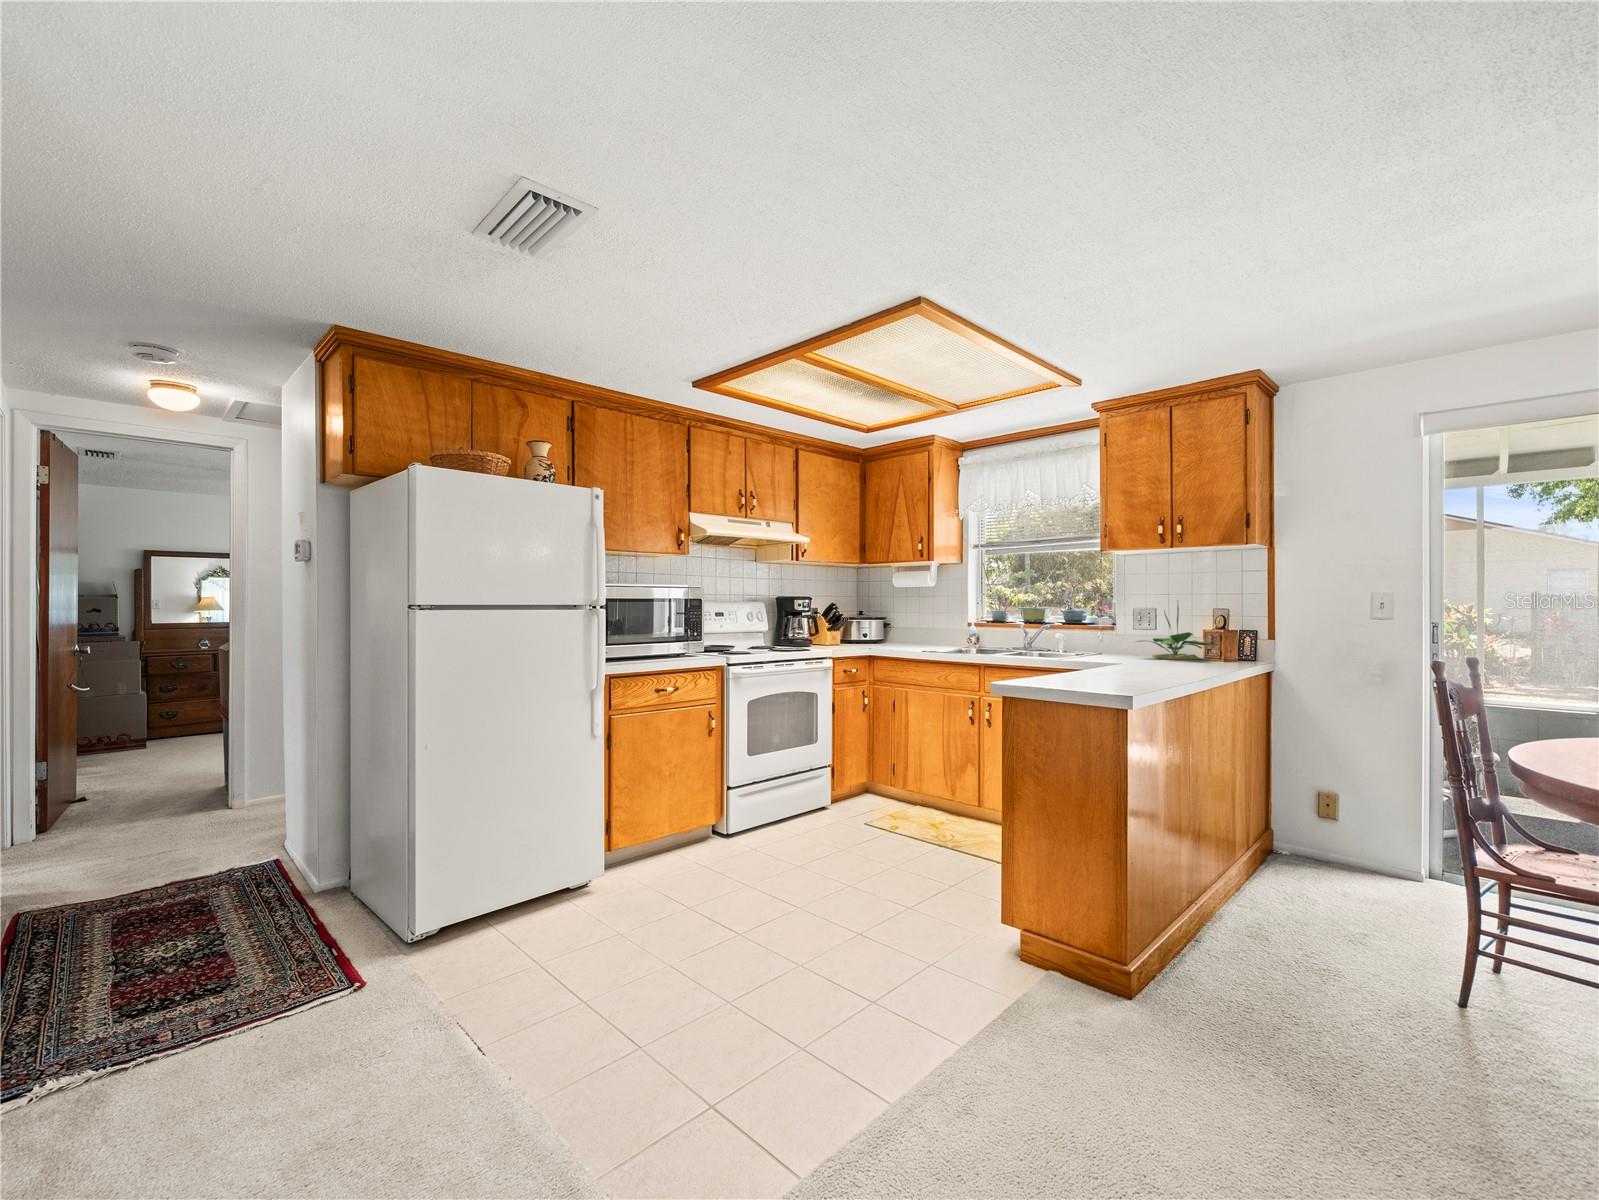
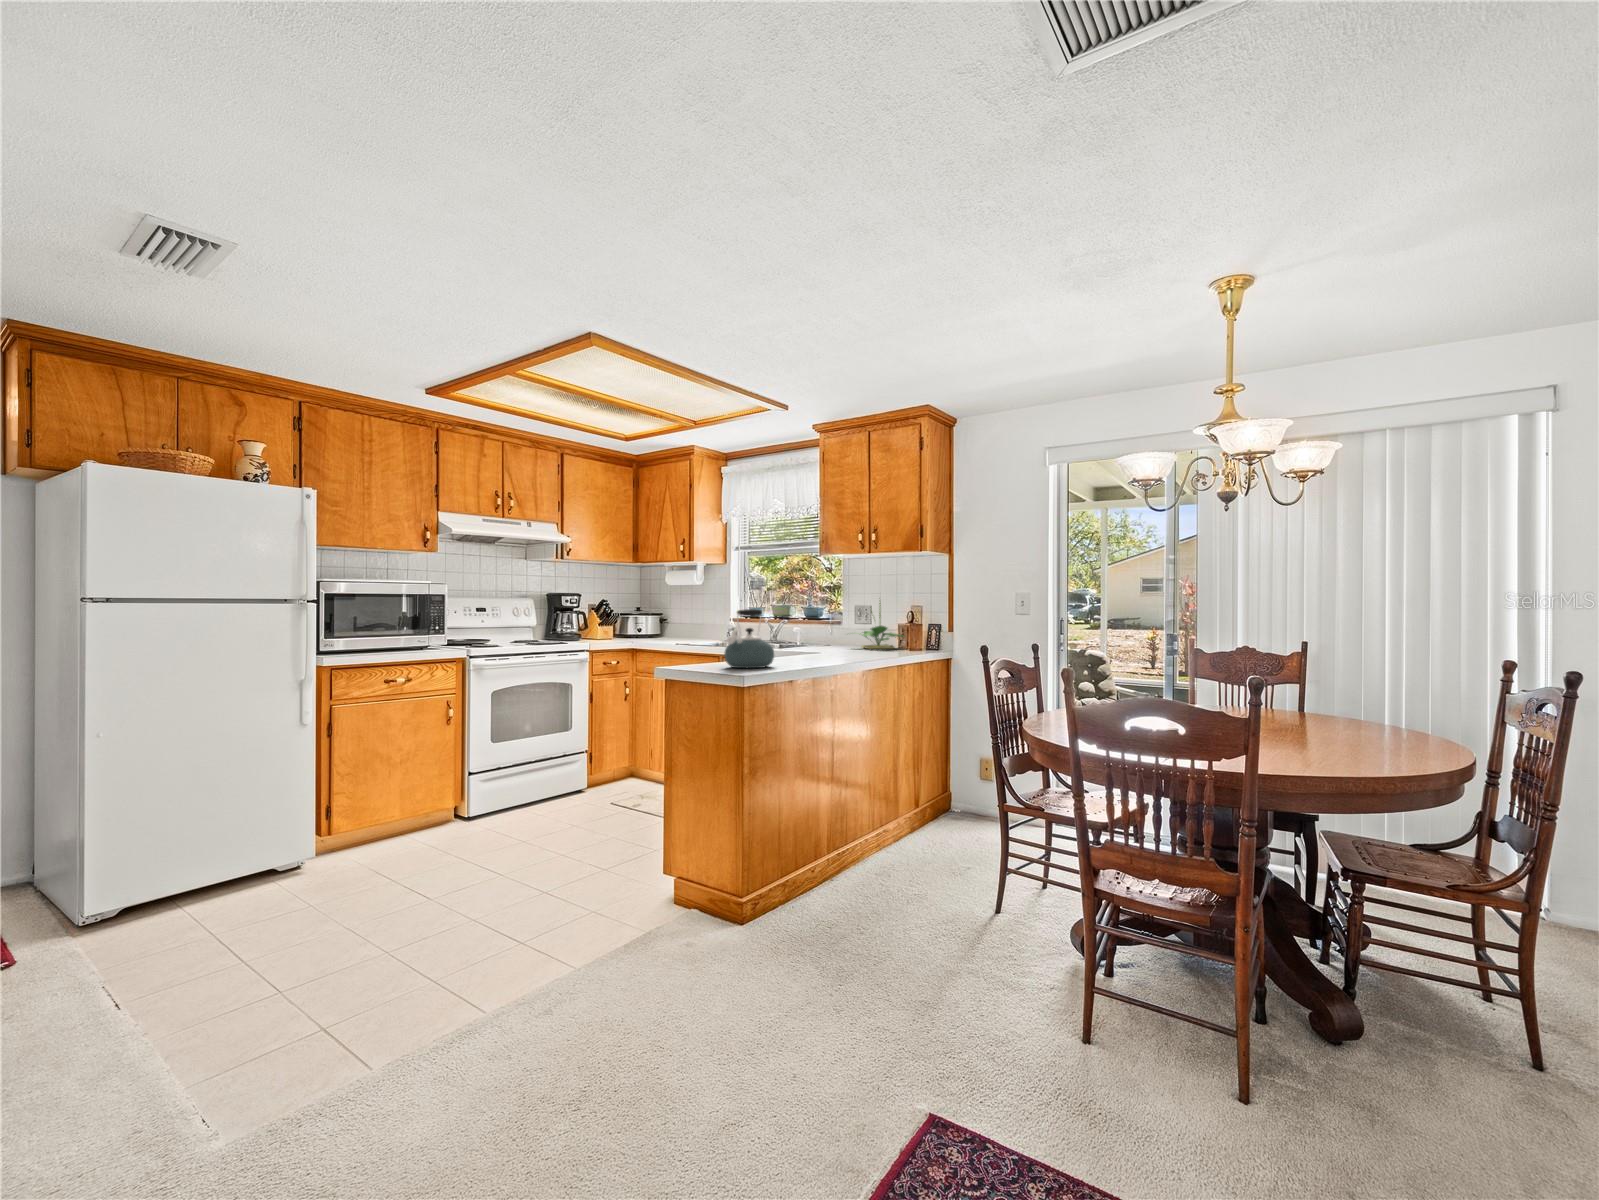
kettle: none [1069,615,1133,685] -> present [724,609,774,668]

